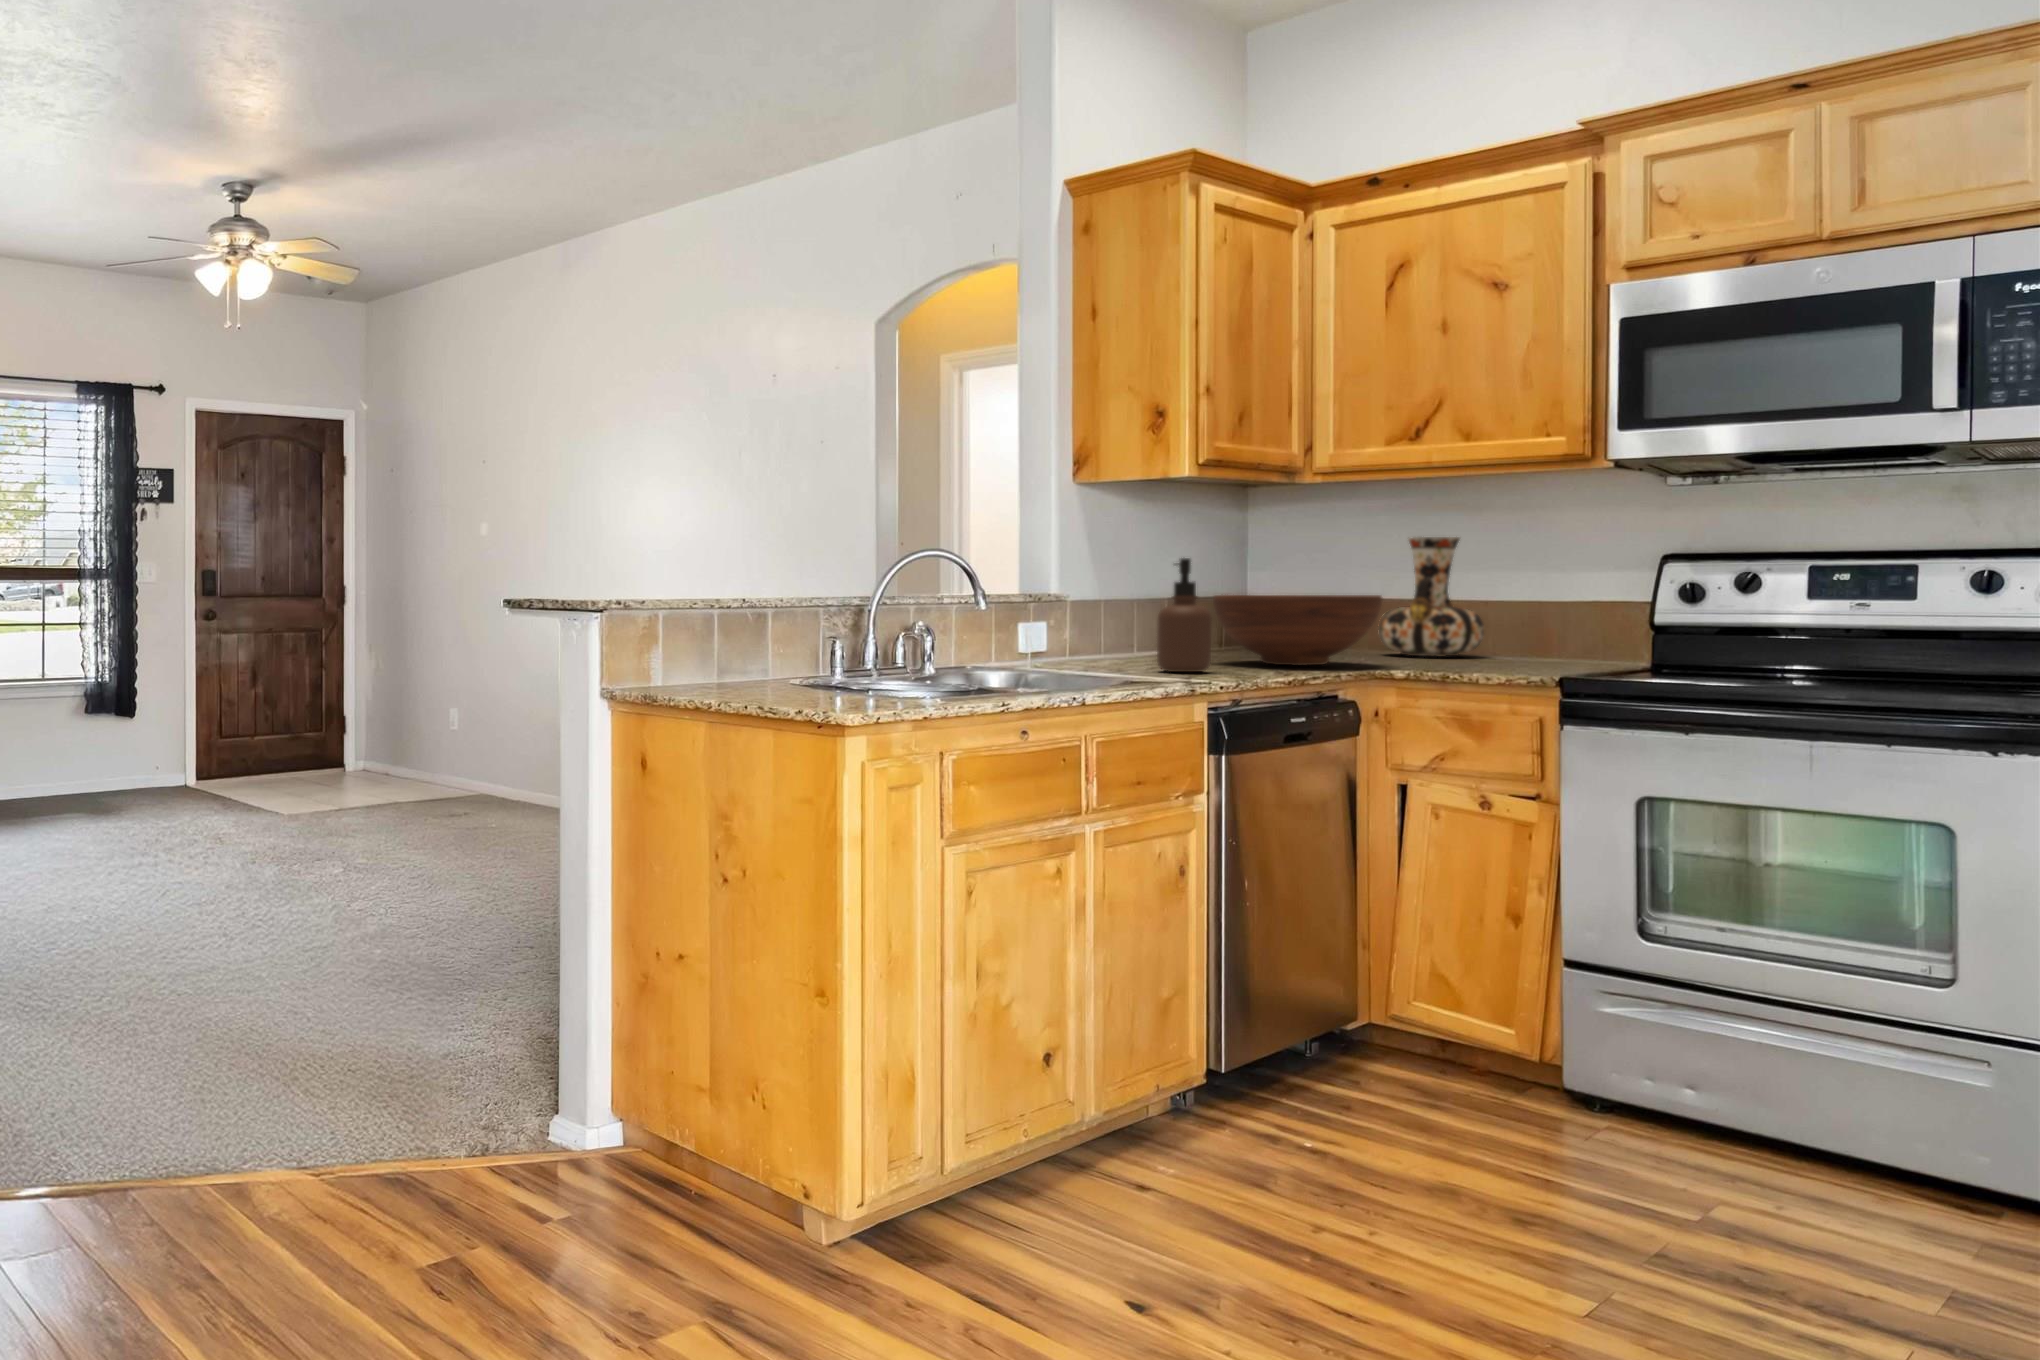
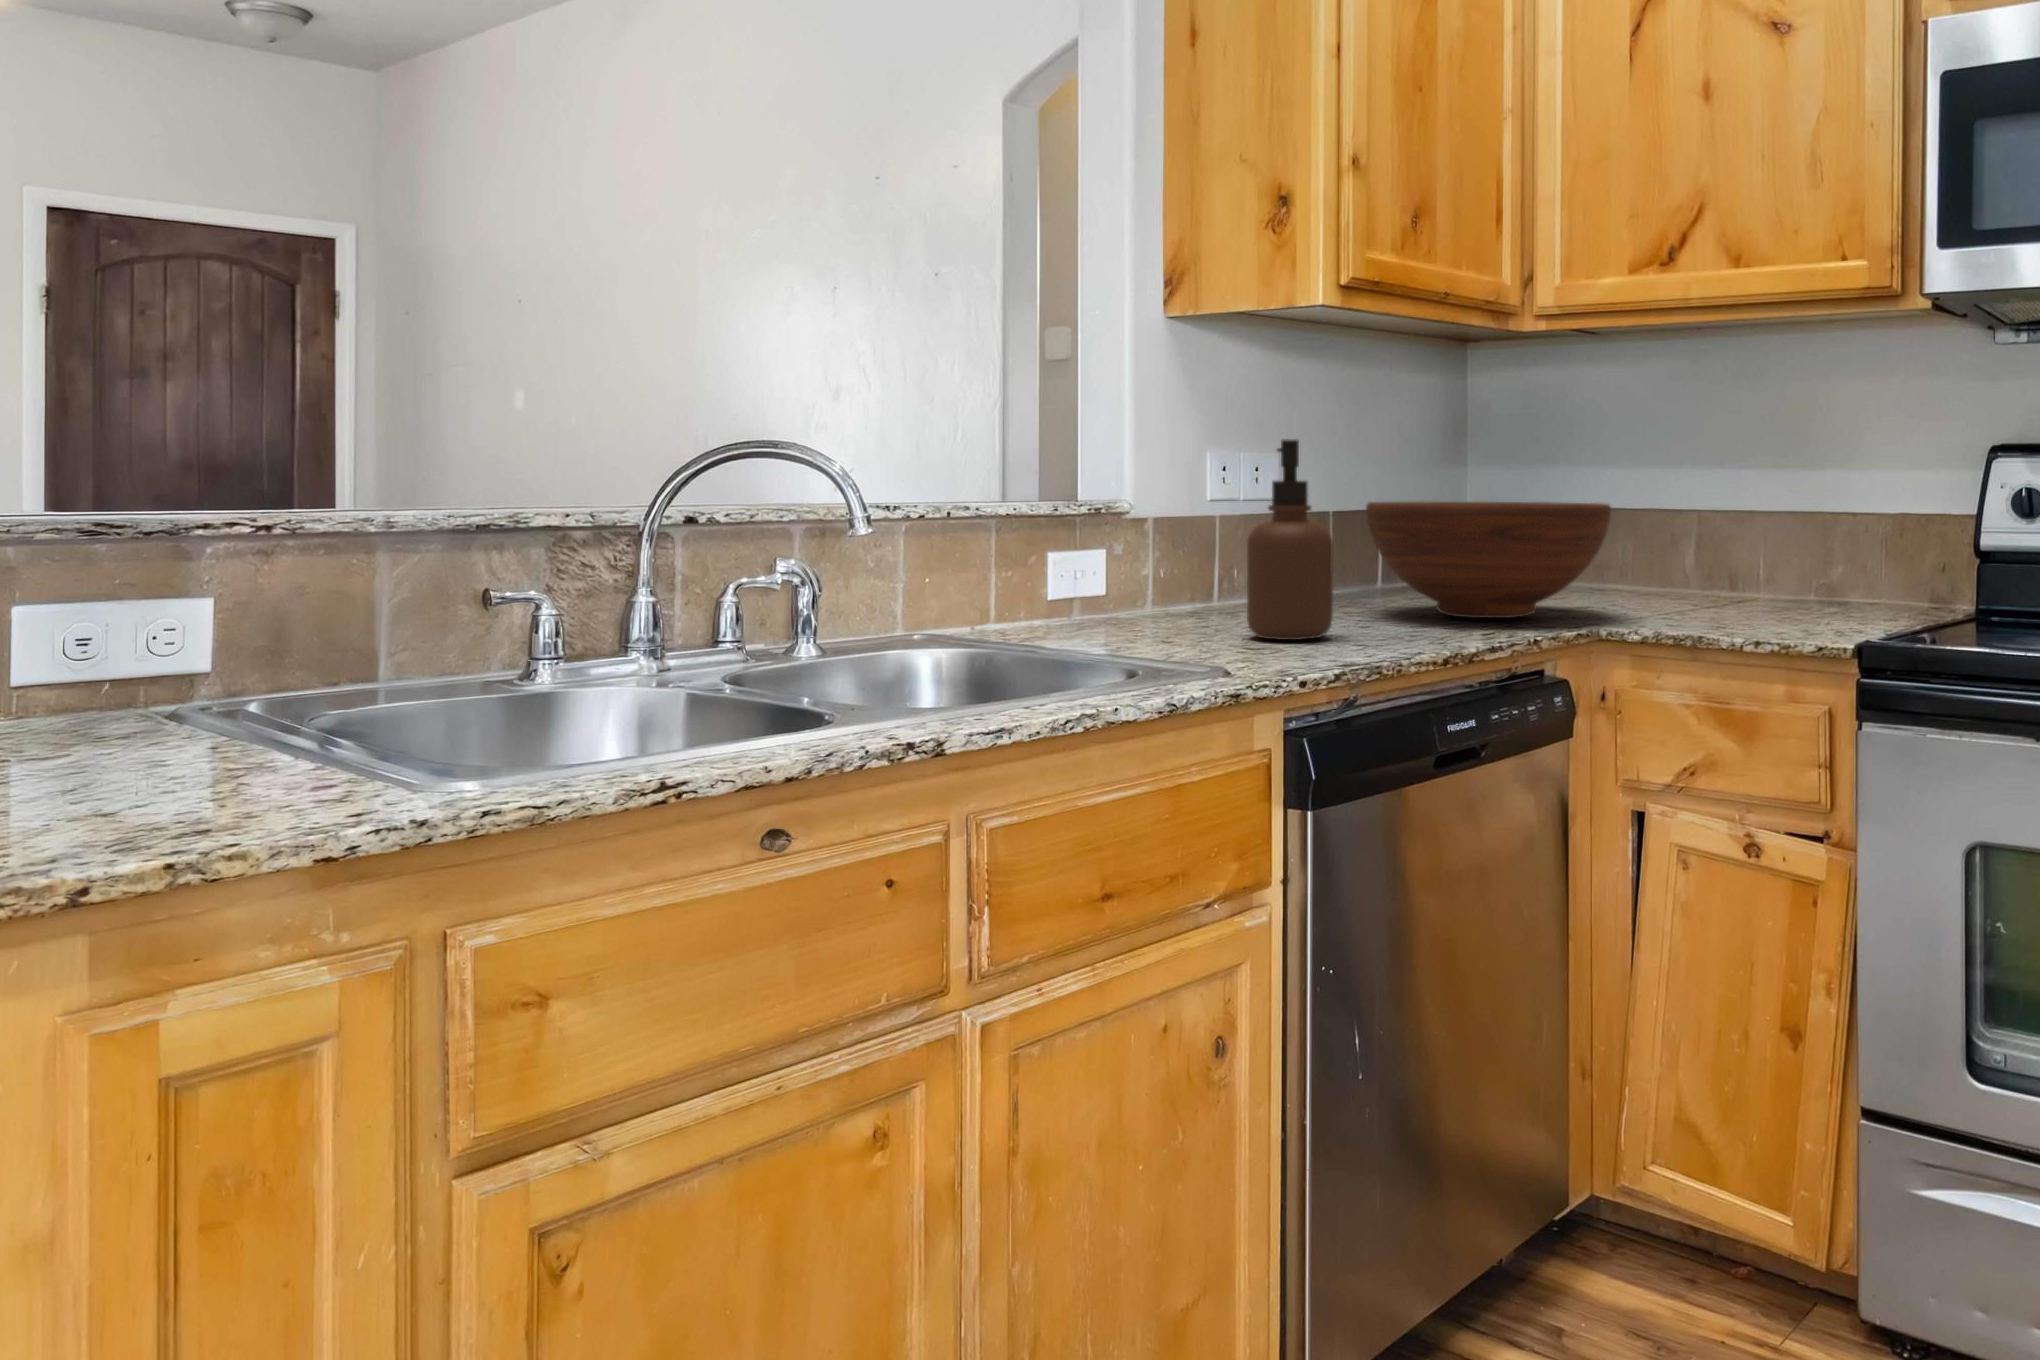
vase: present [1379,537,1484,656] -> none [1627,415,1764,593]

